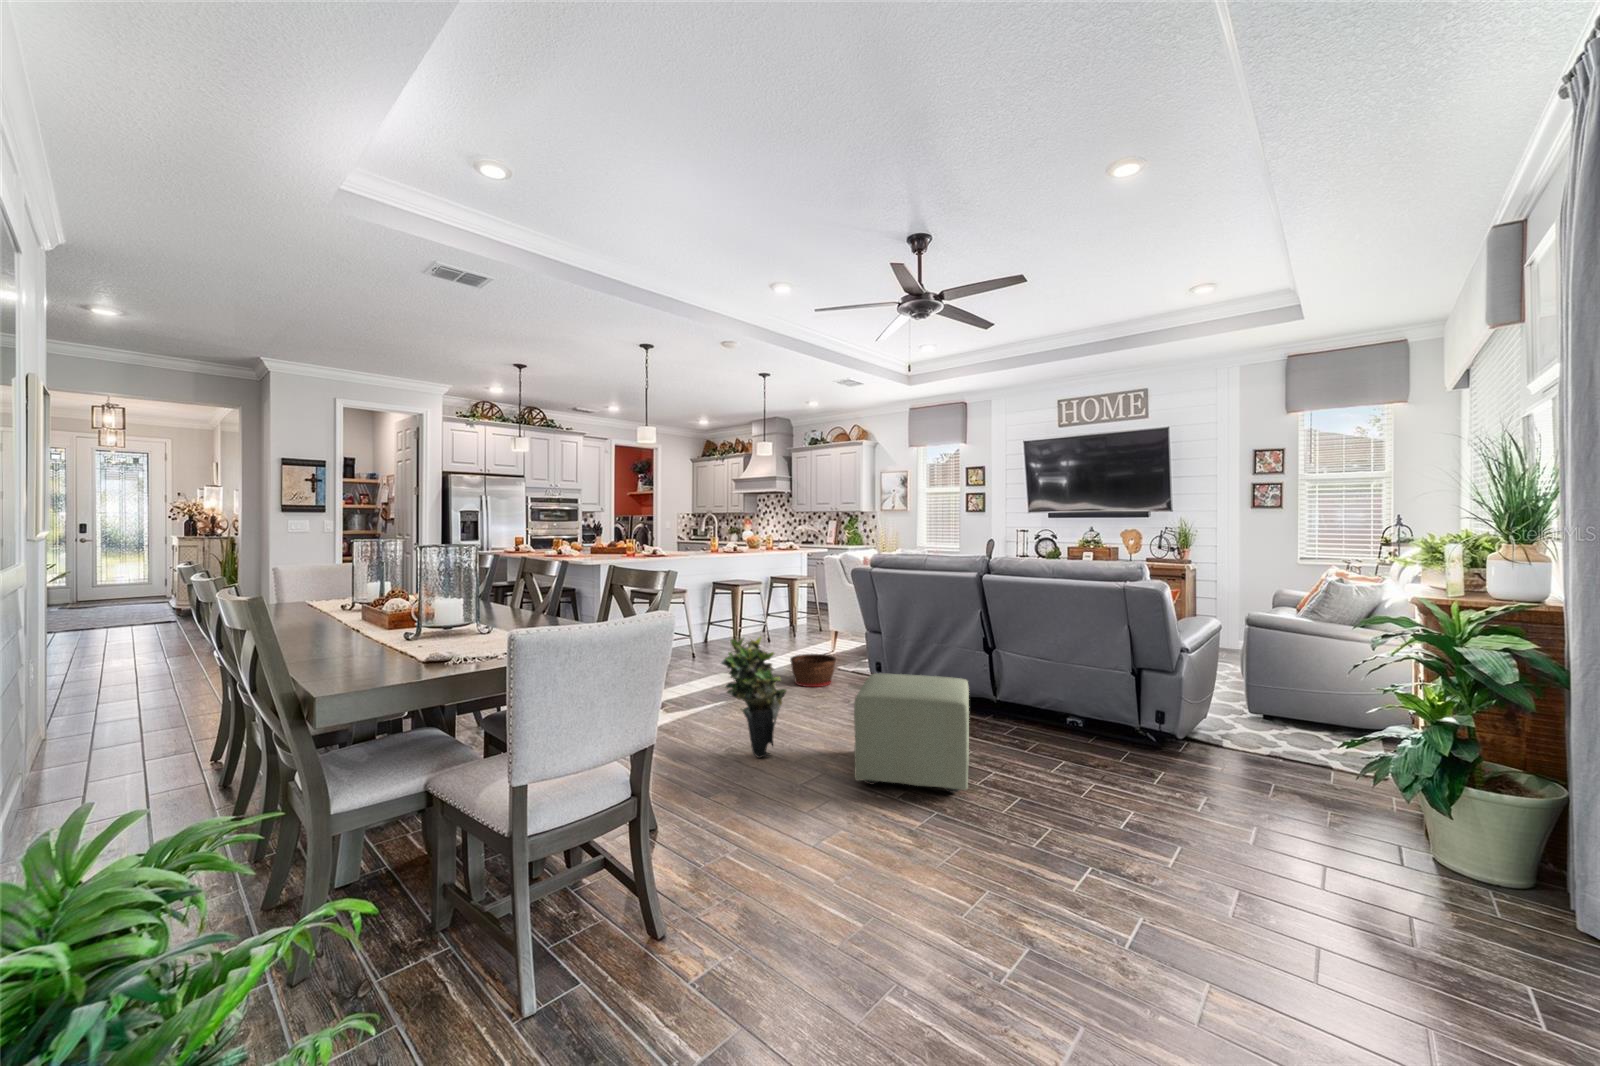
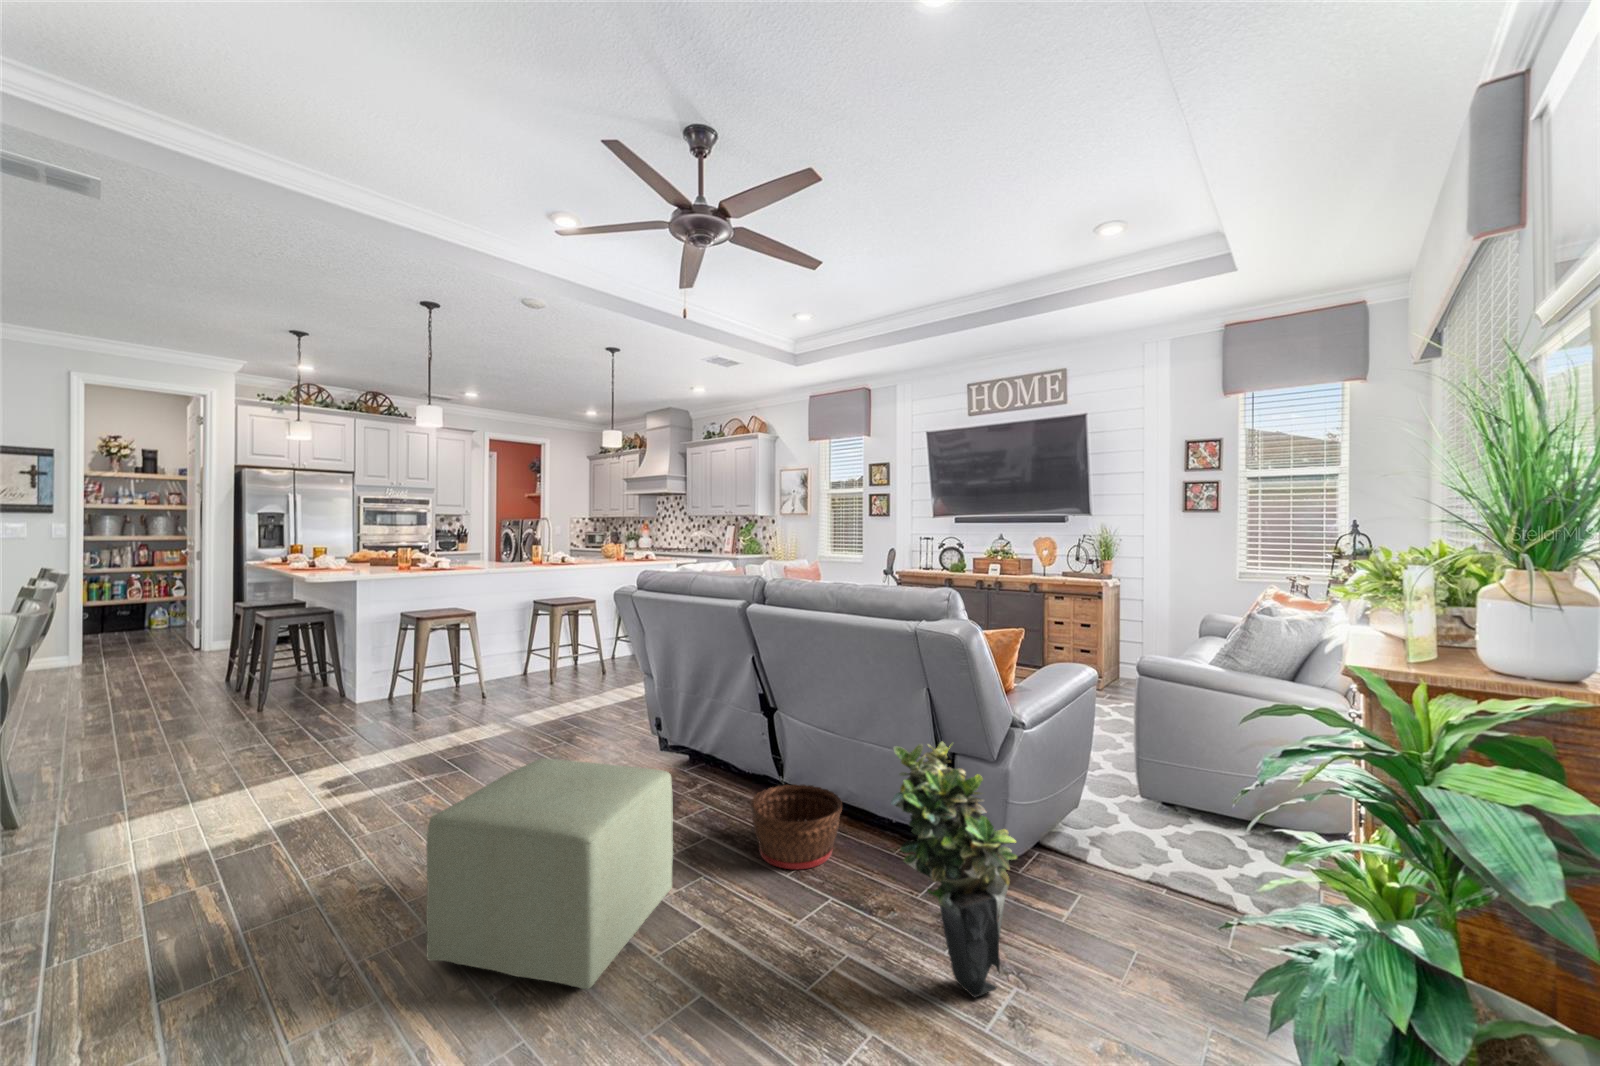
potted plant: present [721,637,787,758] -> present [891,742,1017,998]
basket: present [790,654,836,687] -> present [751,784,842,869]

